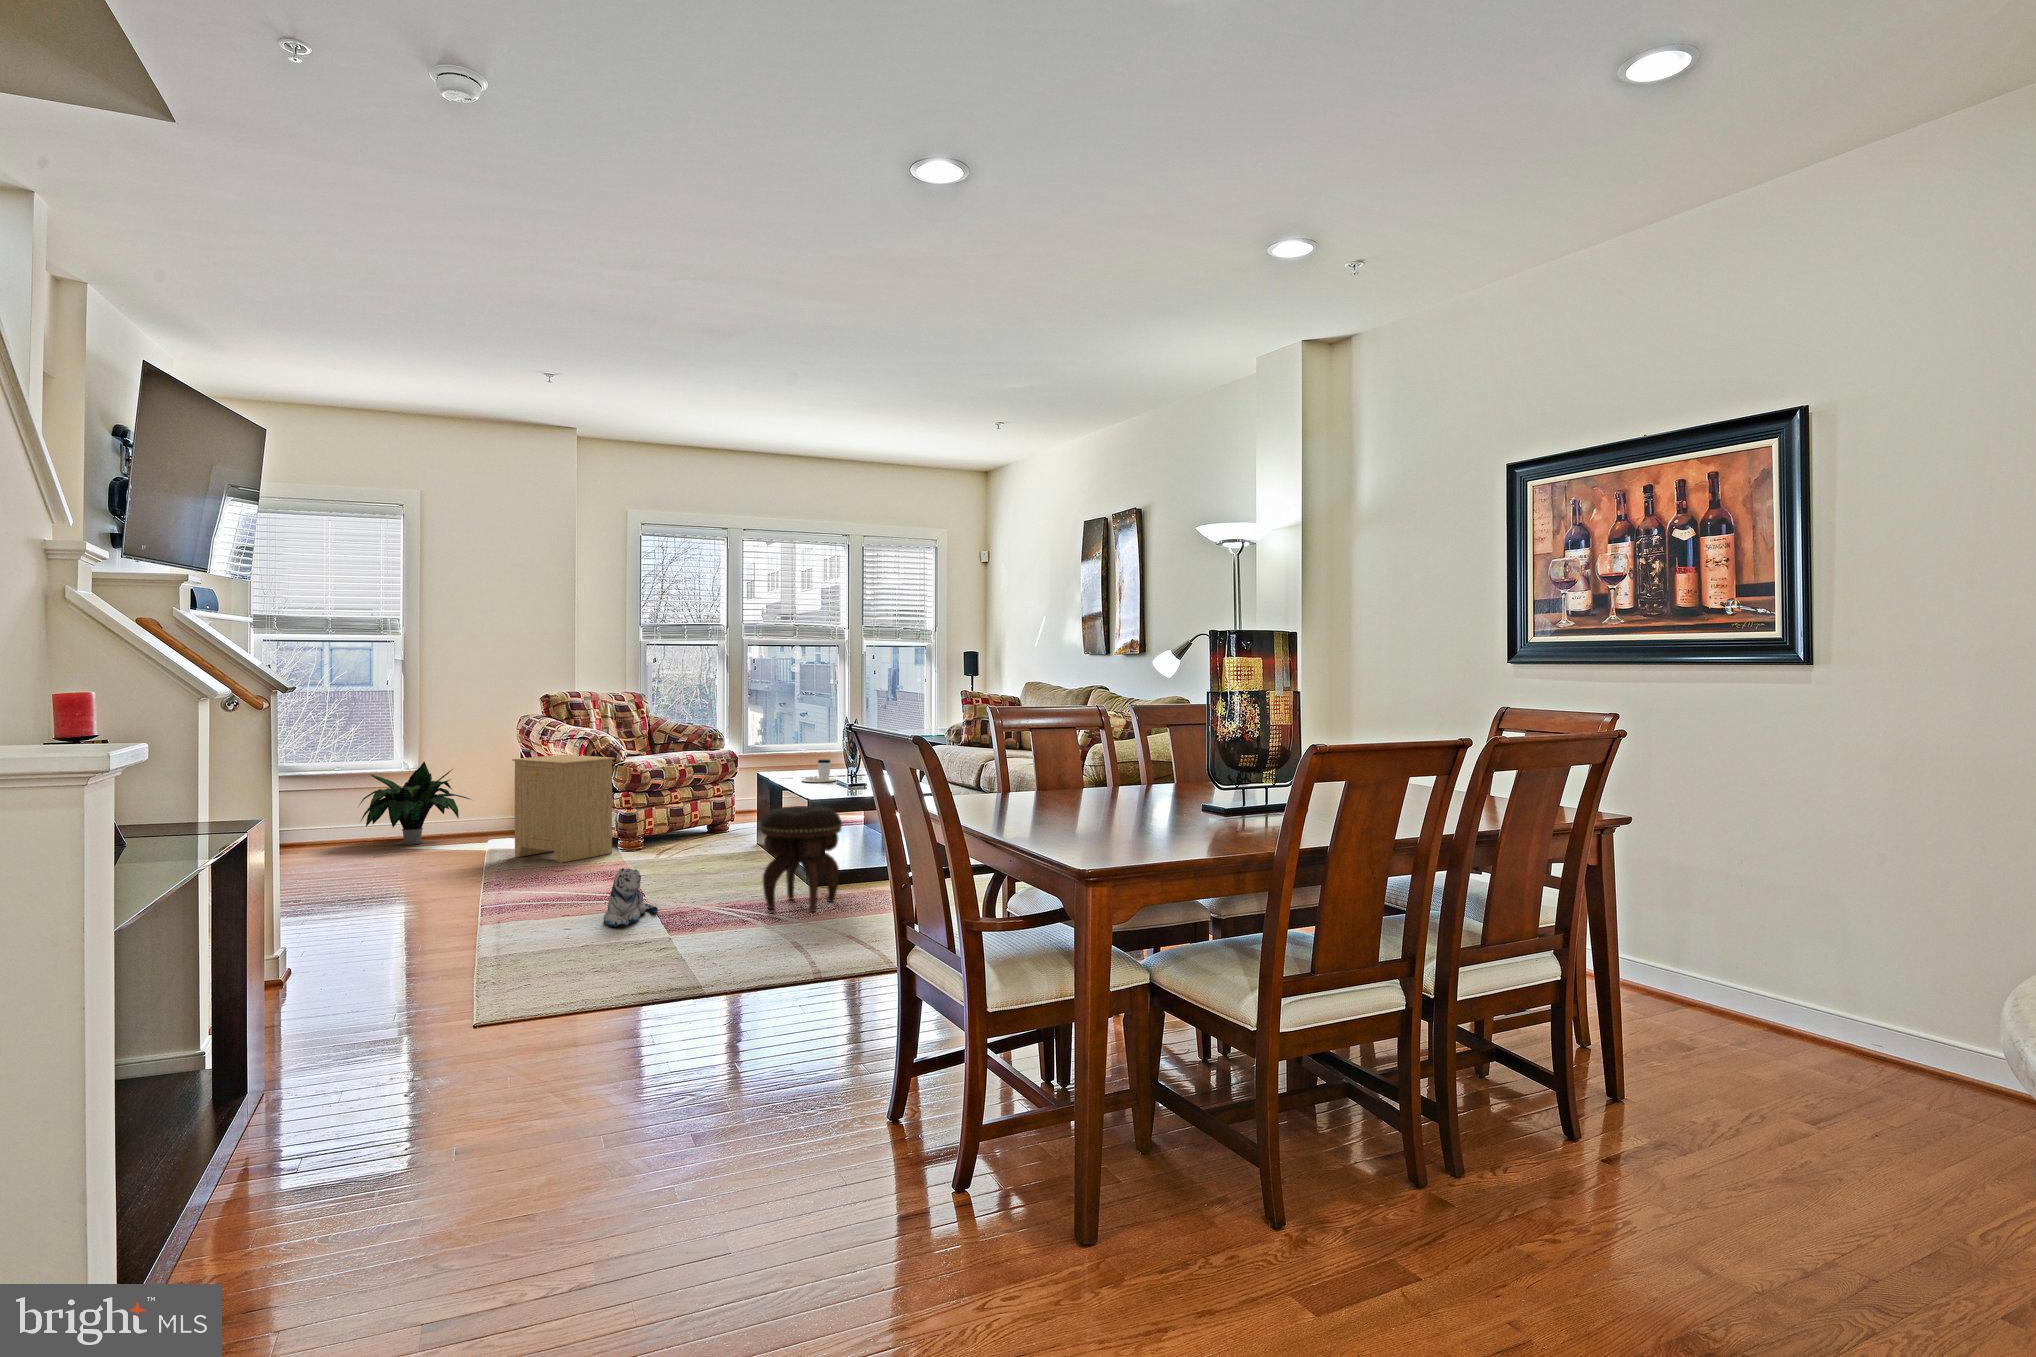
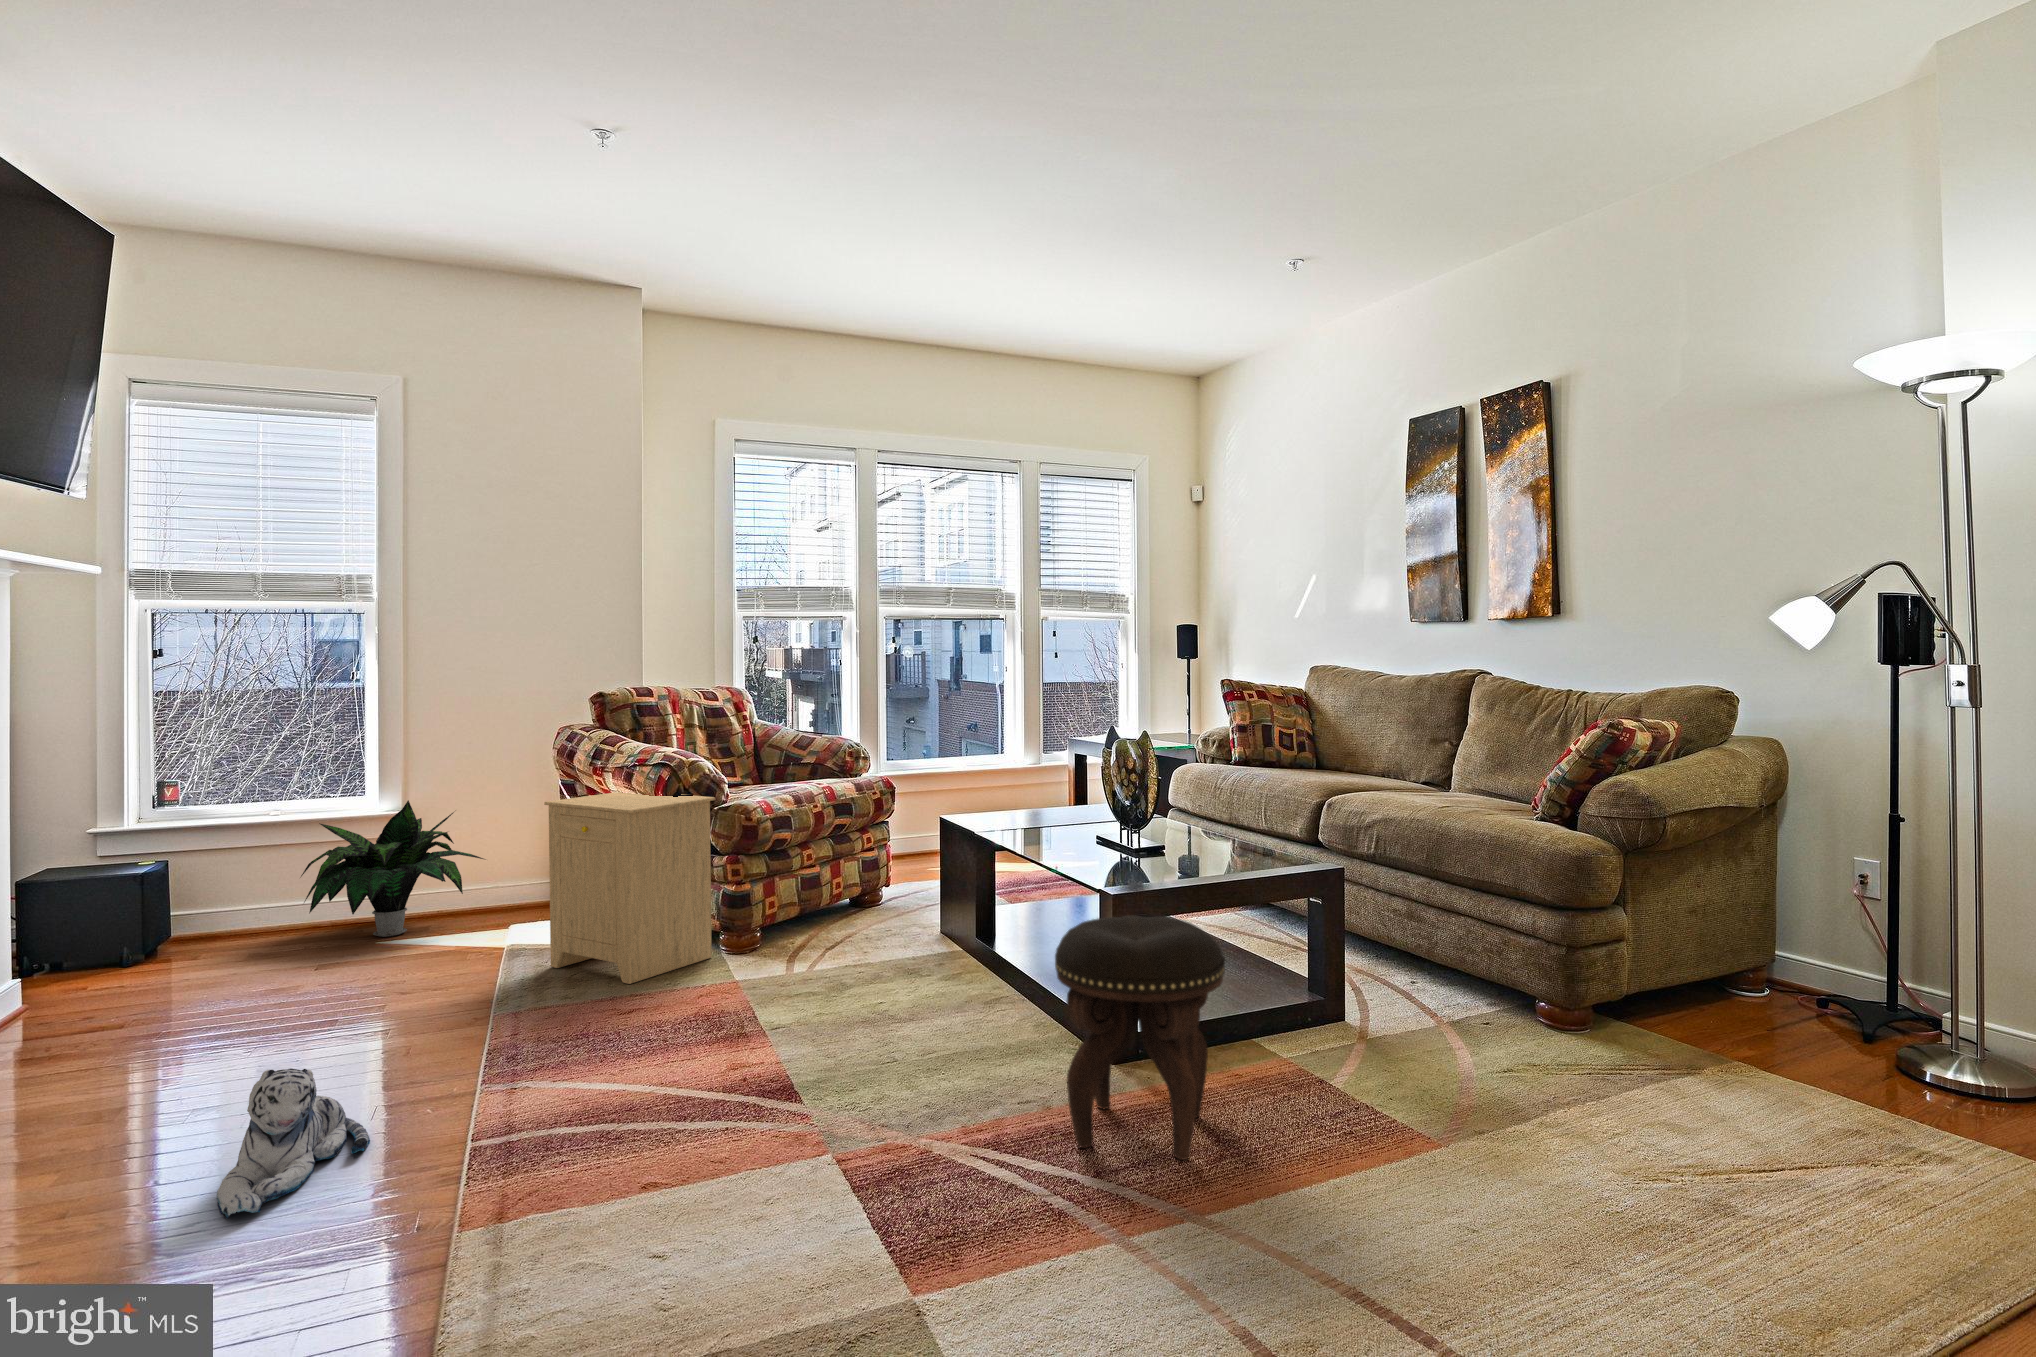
coffee cup: present [802,759,837,782] -> none [1041,800,1103,843]
plush toy: present [604,868,658,927] -> present [217,1068,370,1219]

